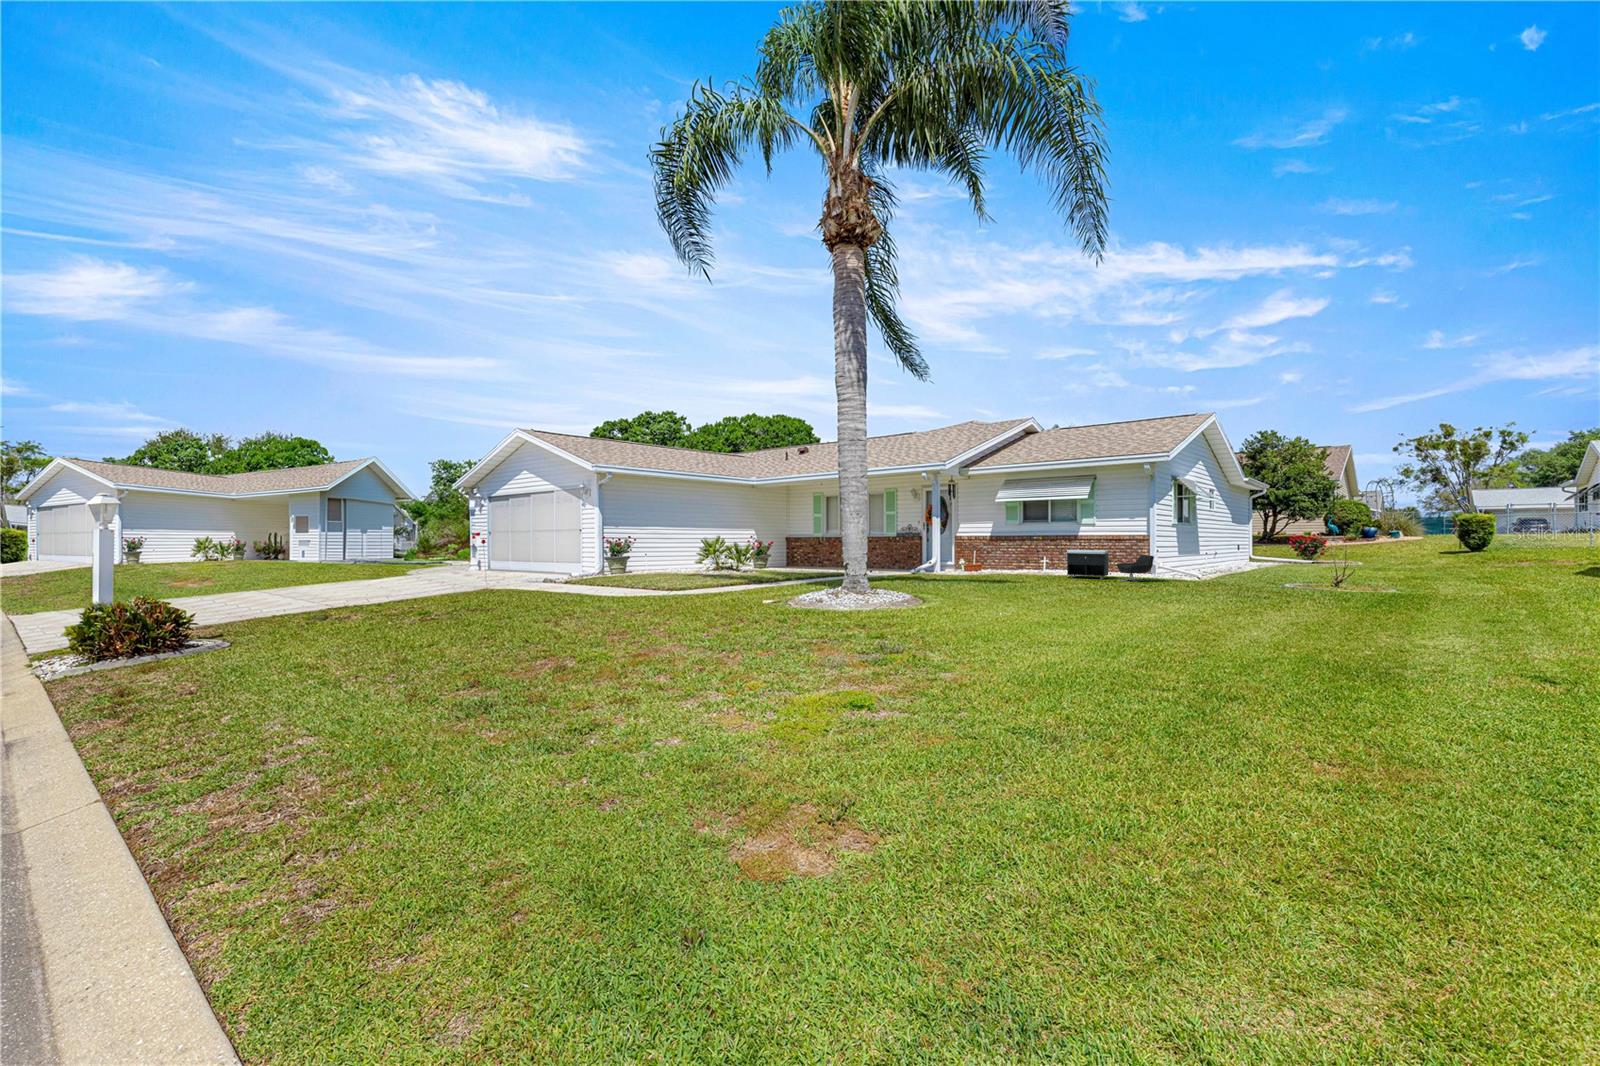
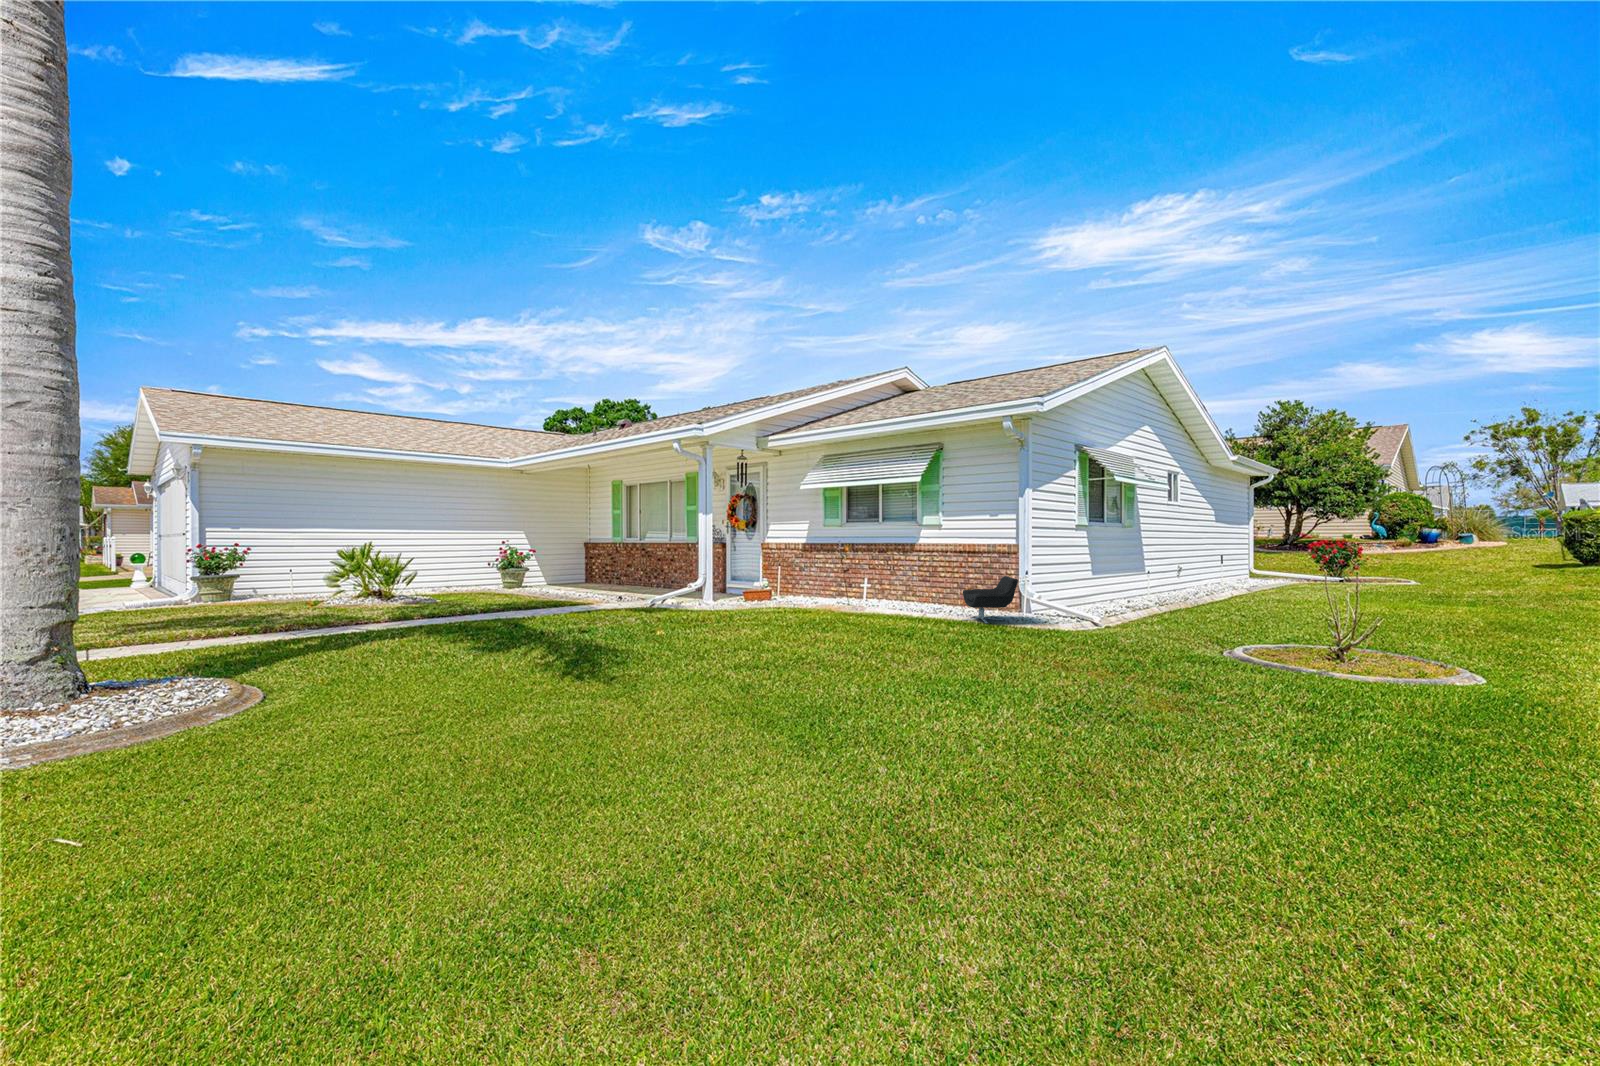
storage bench: present [1067,550,1109,579] -> none [891,565,958,614]

